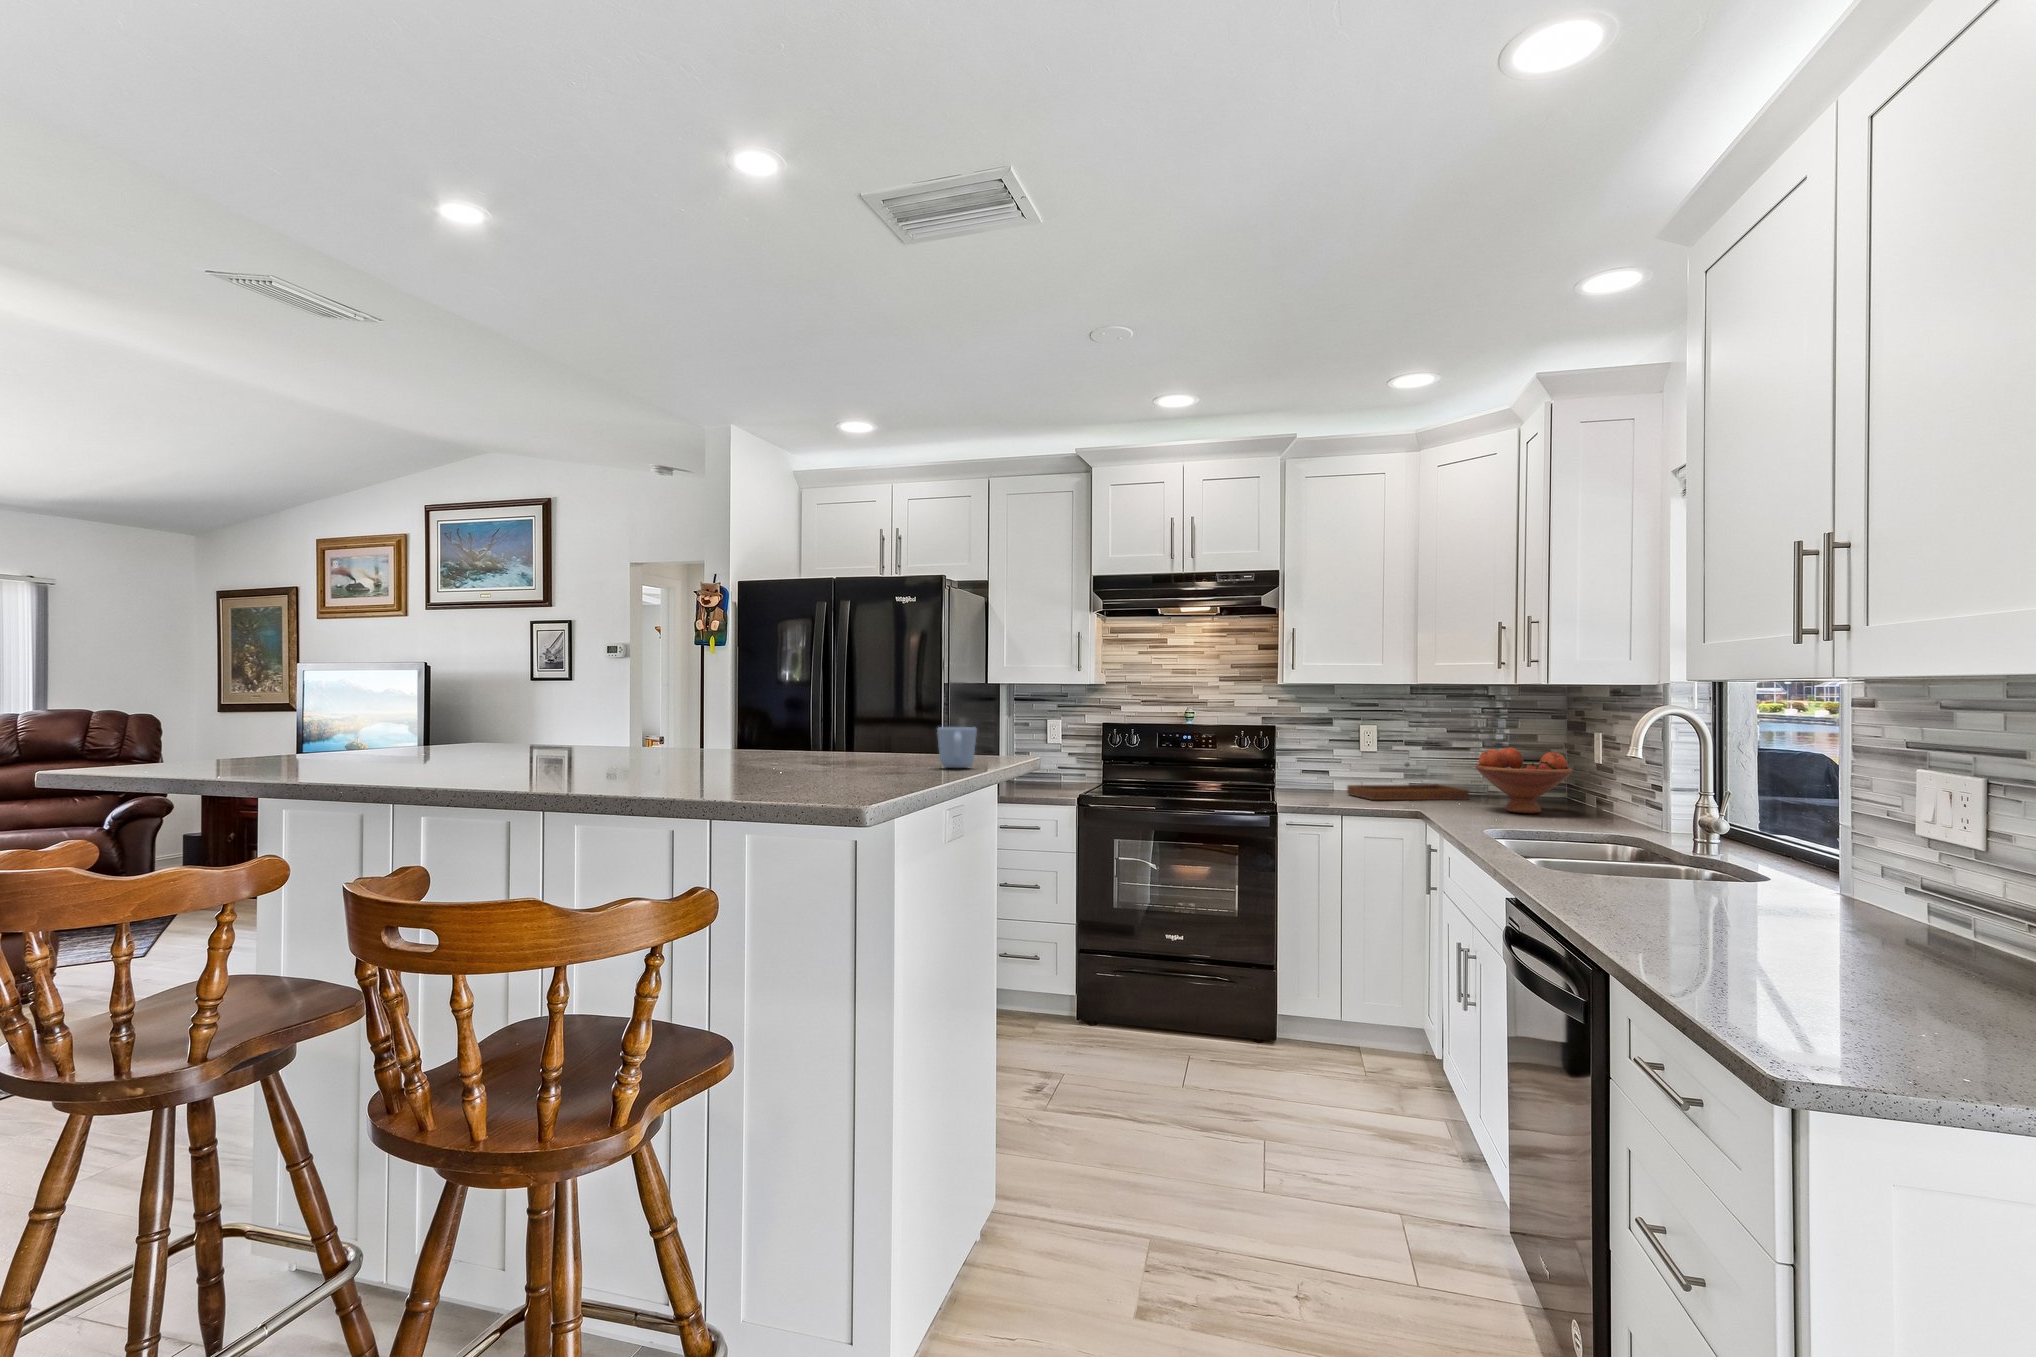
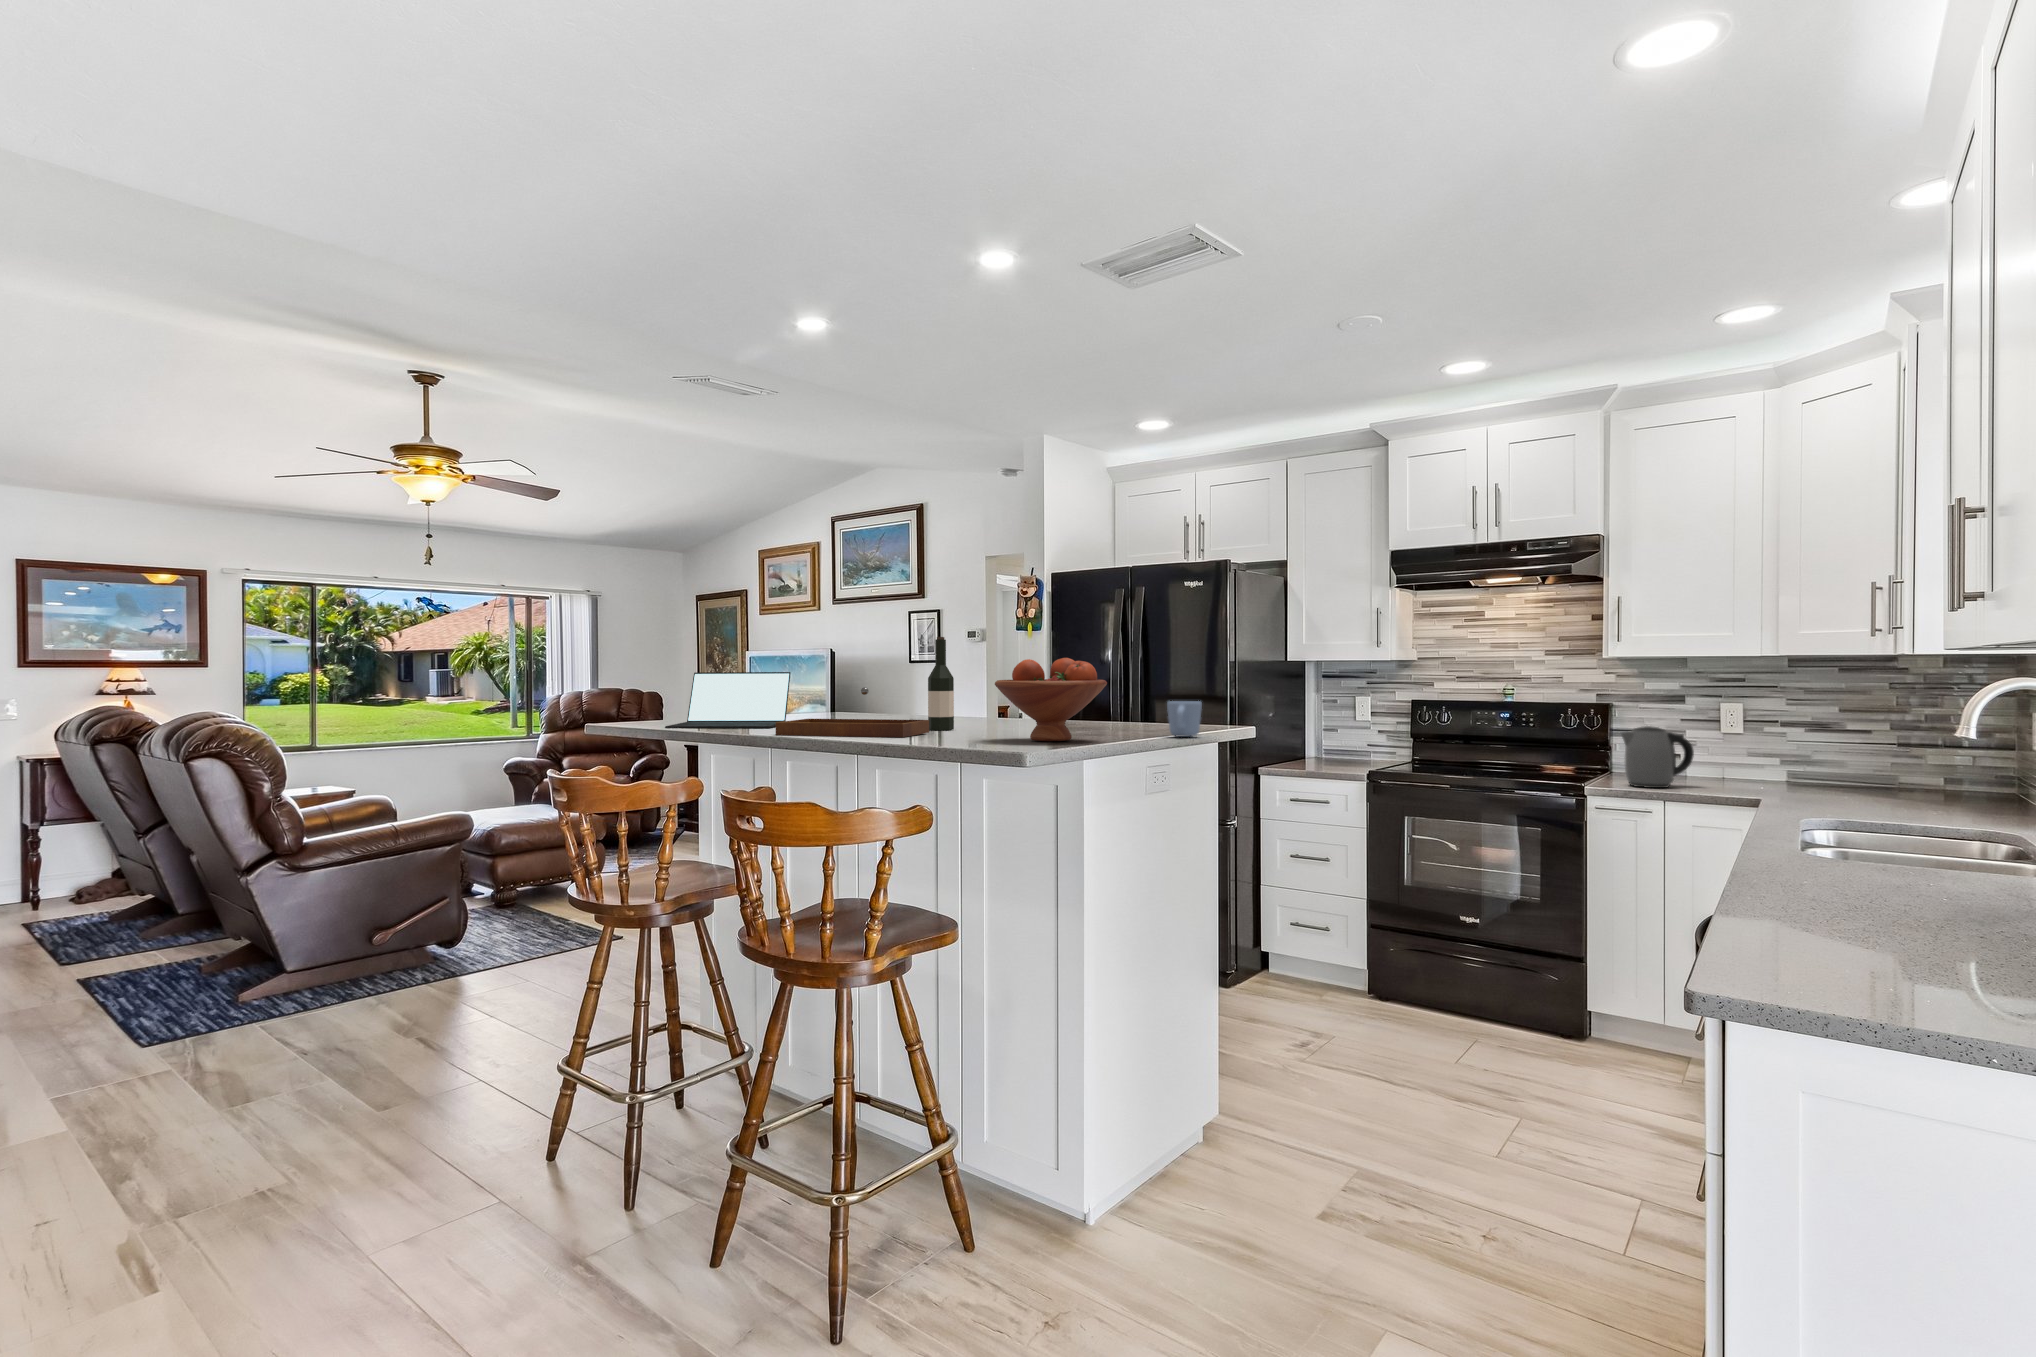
wine bottle: none [621,646,657,765] -> present [928,637,954,730]
laptop: none [194,688,407,770] -> present [665,672,791,728]
kettle: none [1300,747,1356,803] -> present [1621,726,1694,788]
fruit bowl: present [1476,747,1572,814] -> present [995,658,1107,741]
tray: present [1347,762,1469,800] -> present [776,687,929,737]

